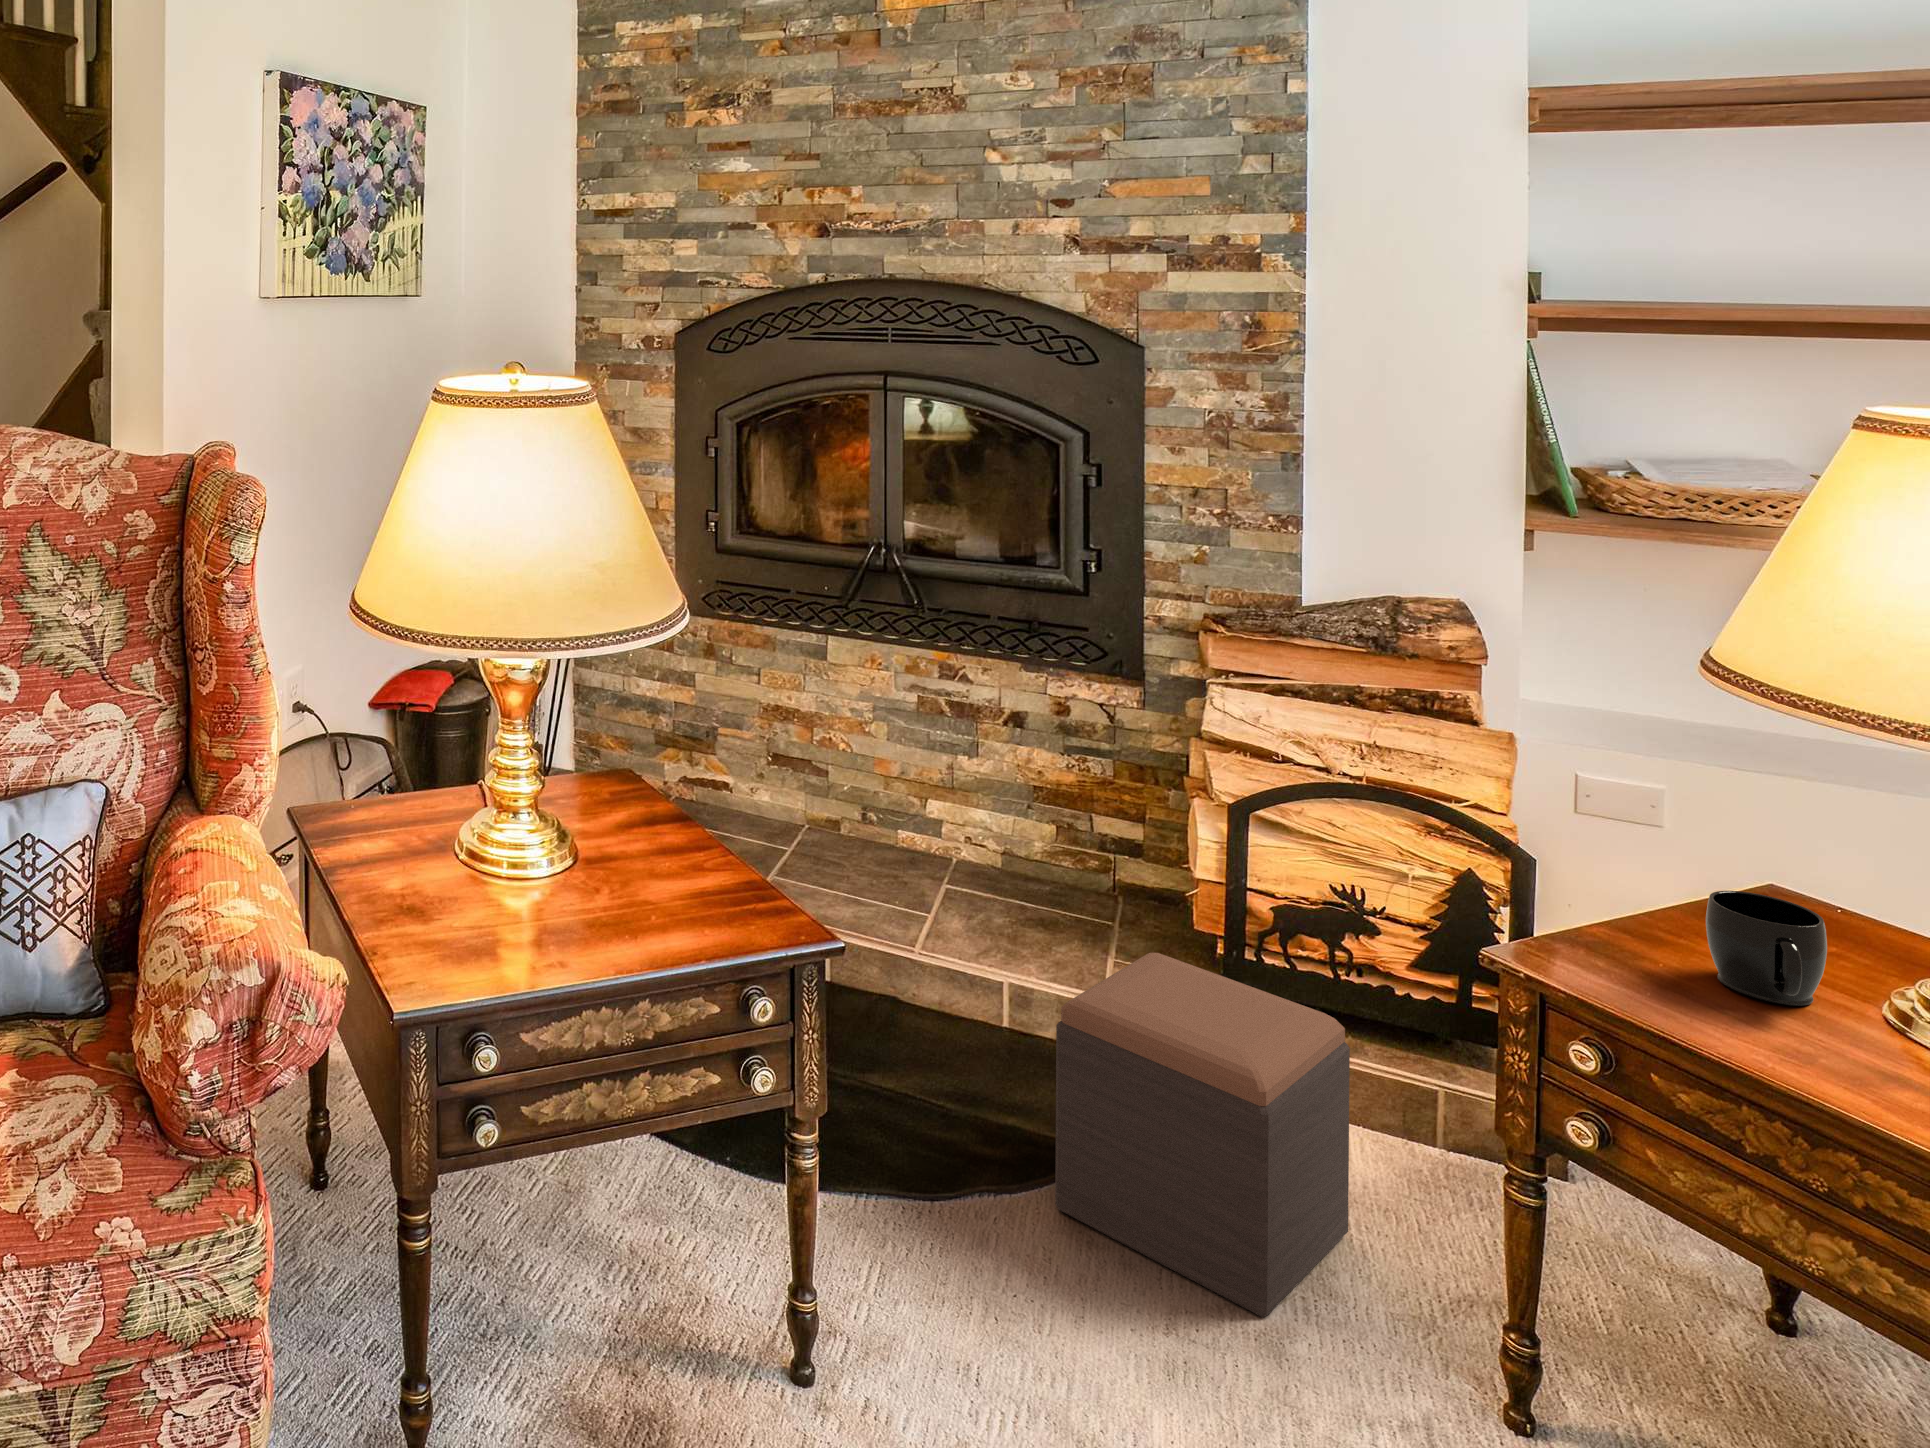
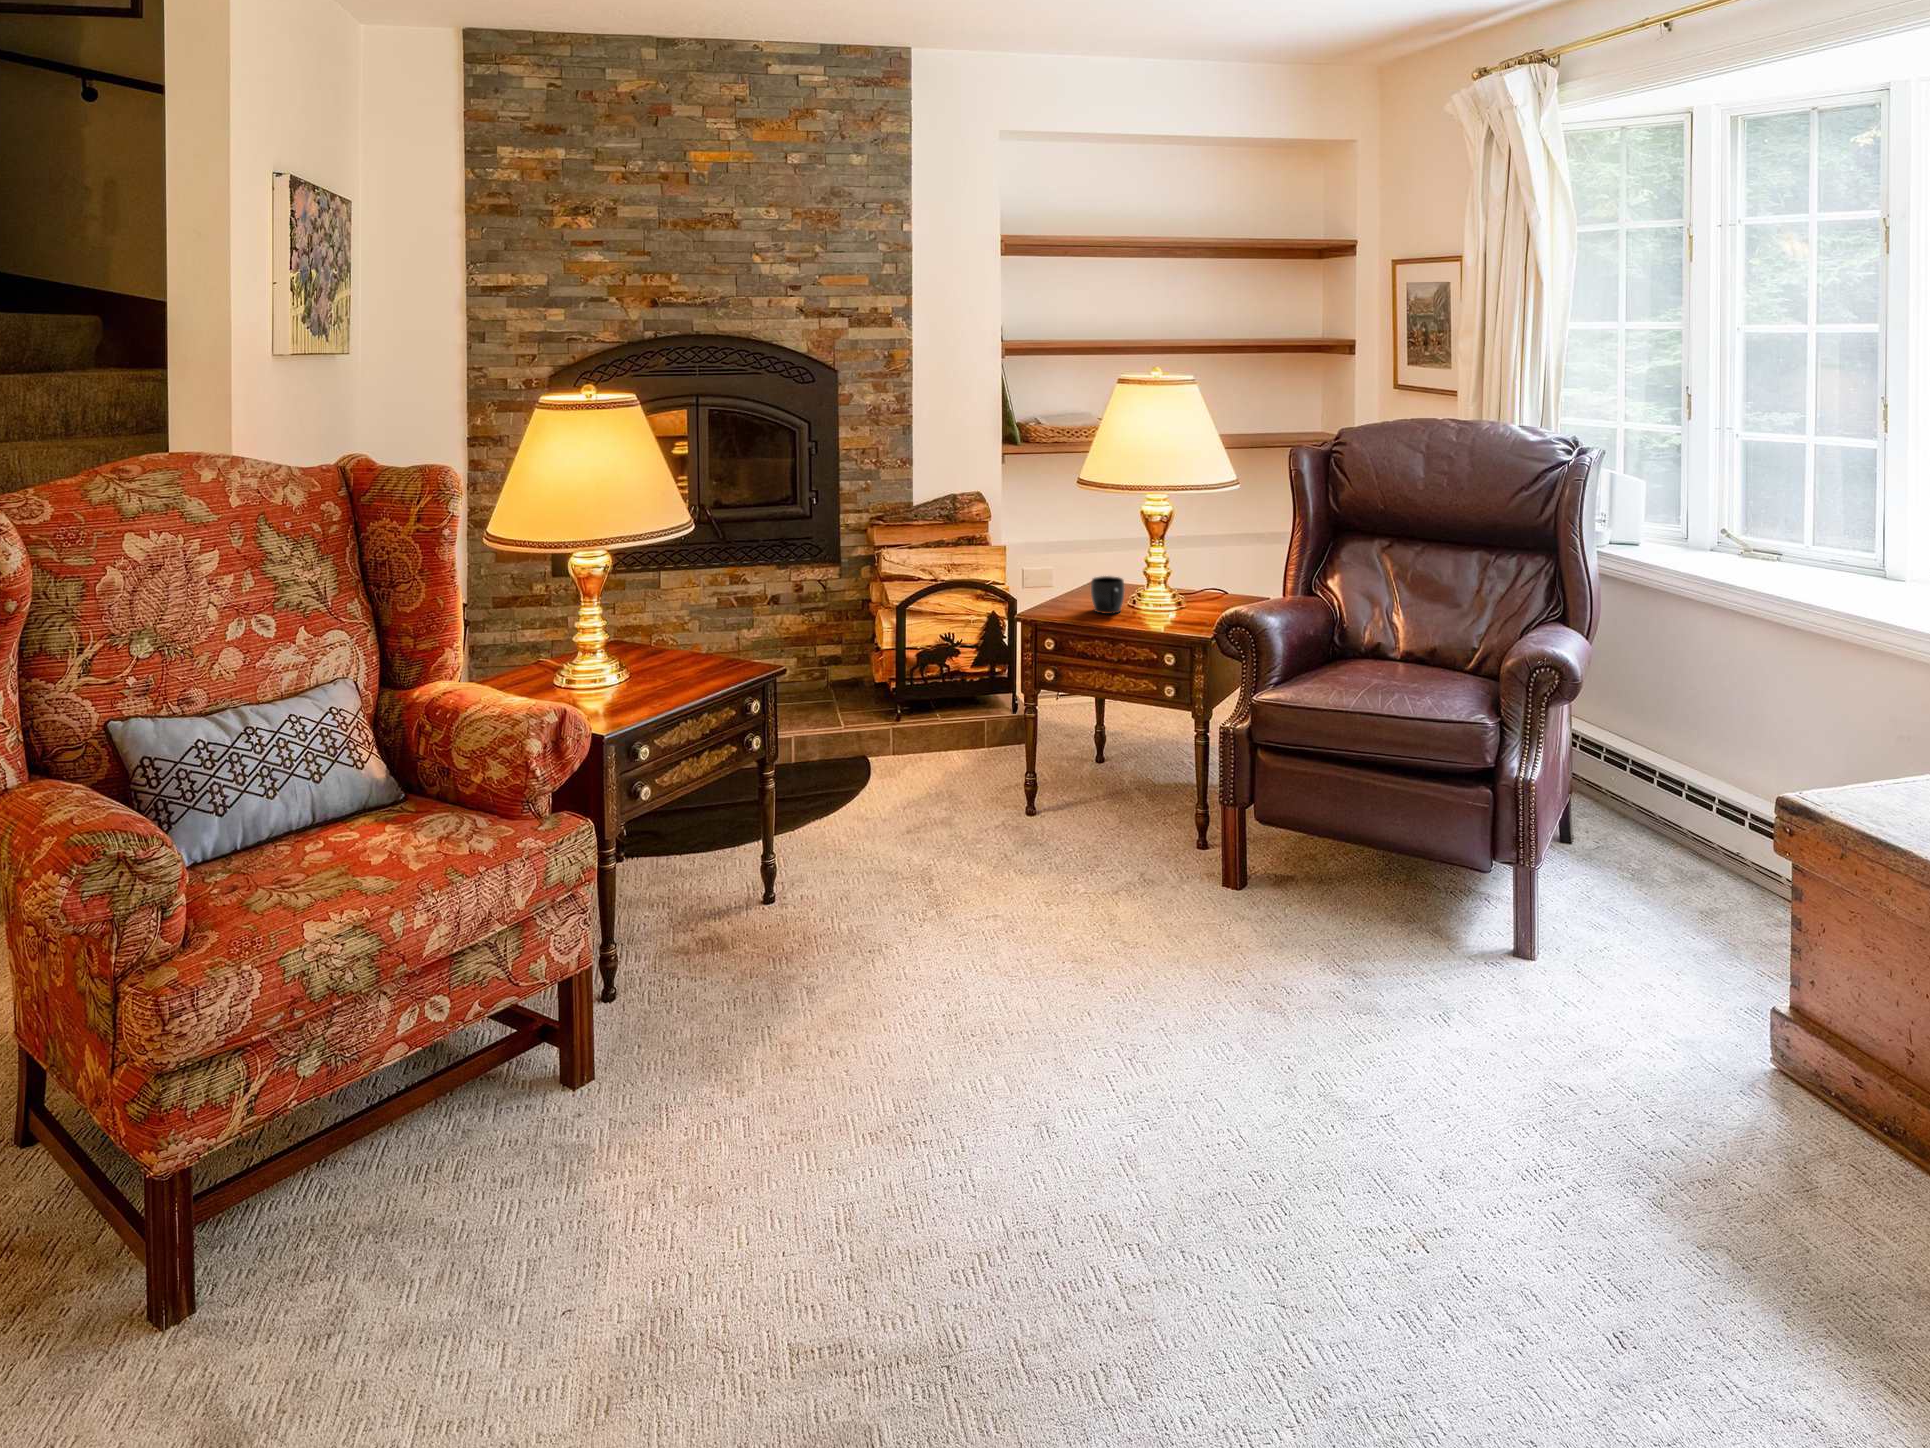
footstool: present [1055,953,1350,1317] -> none [848,678,966,817]

